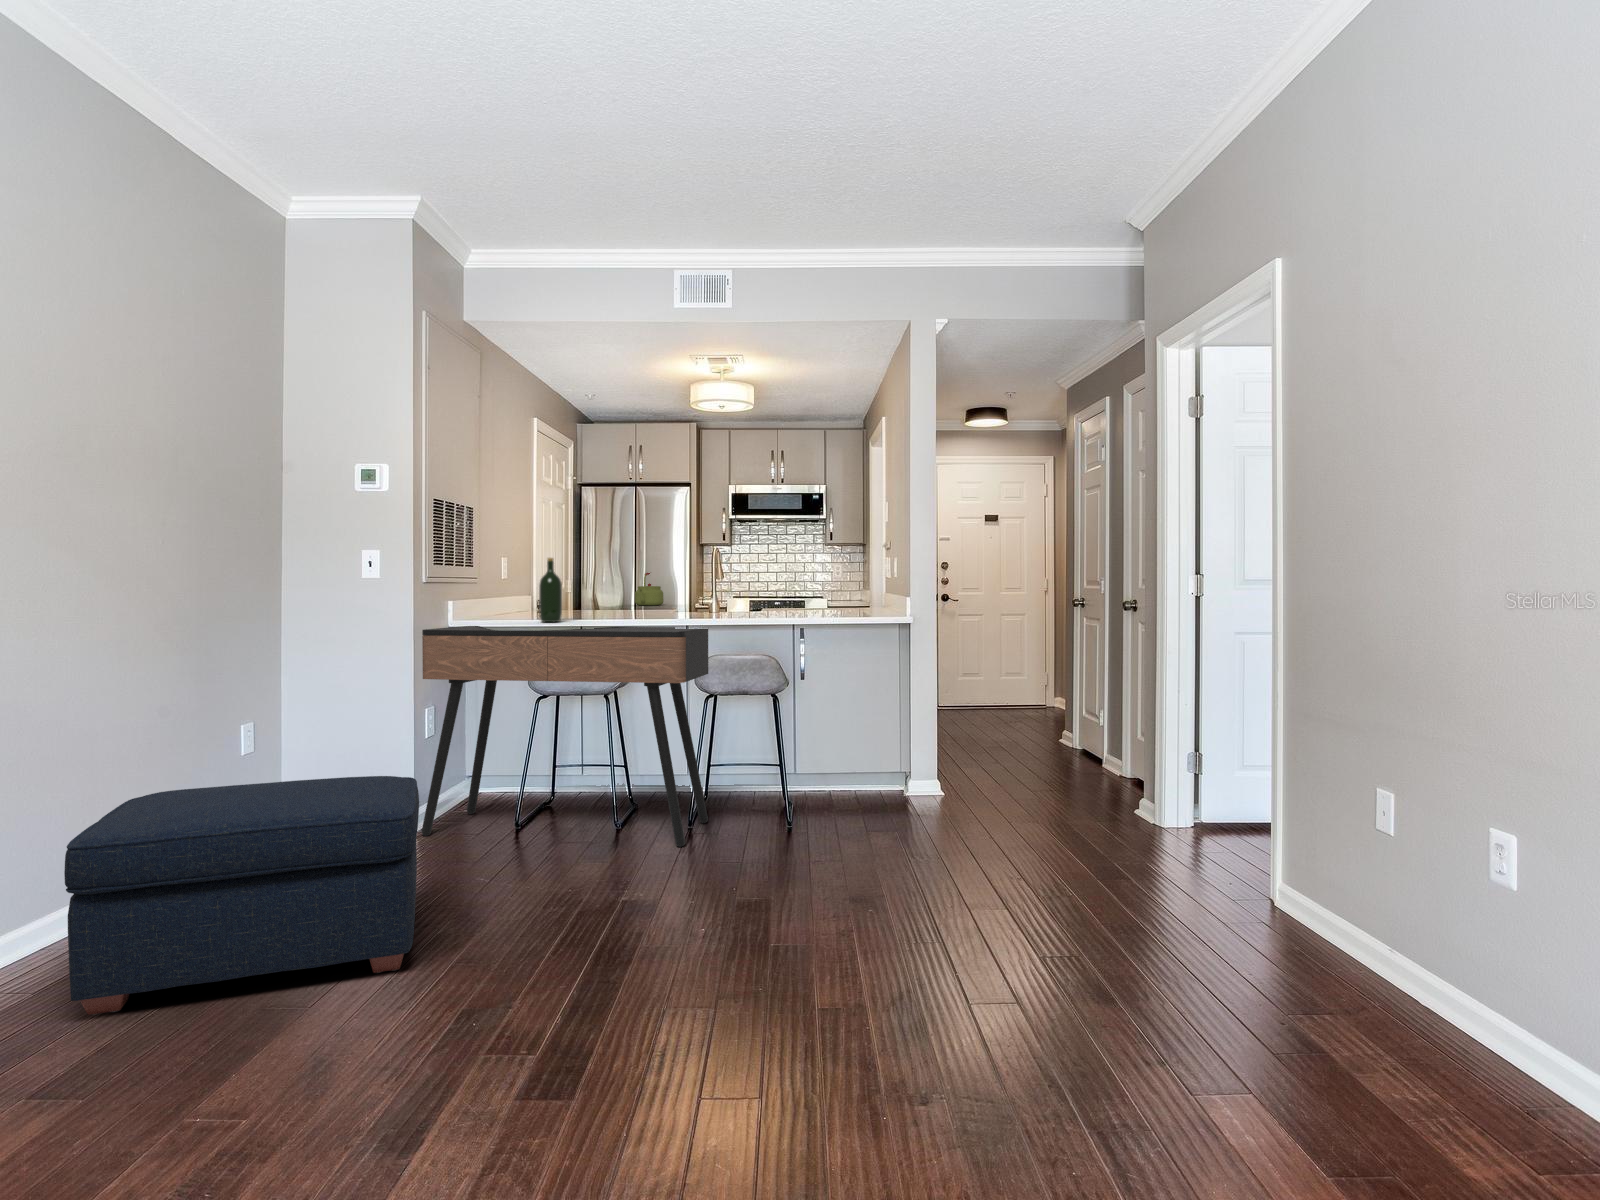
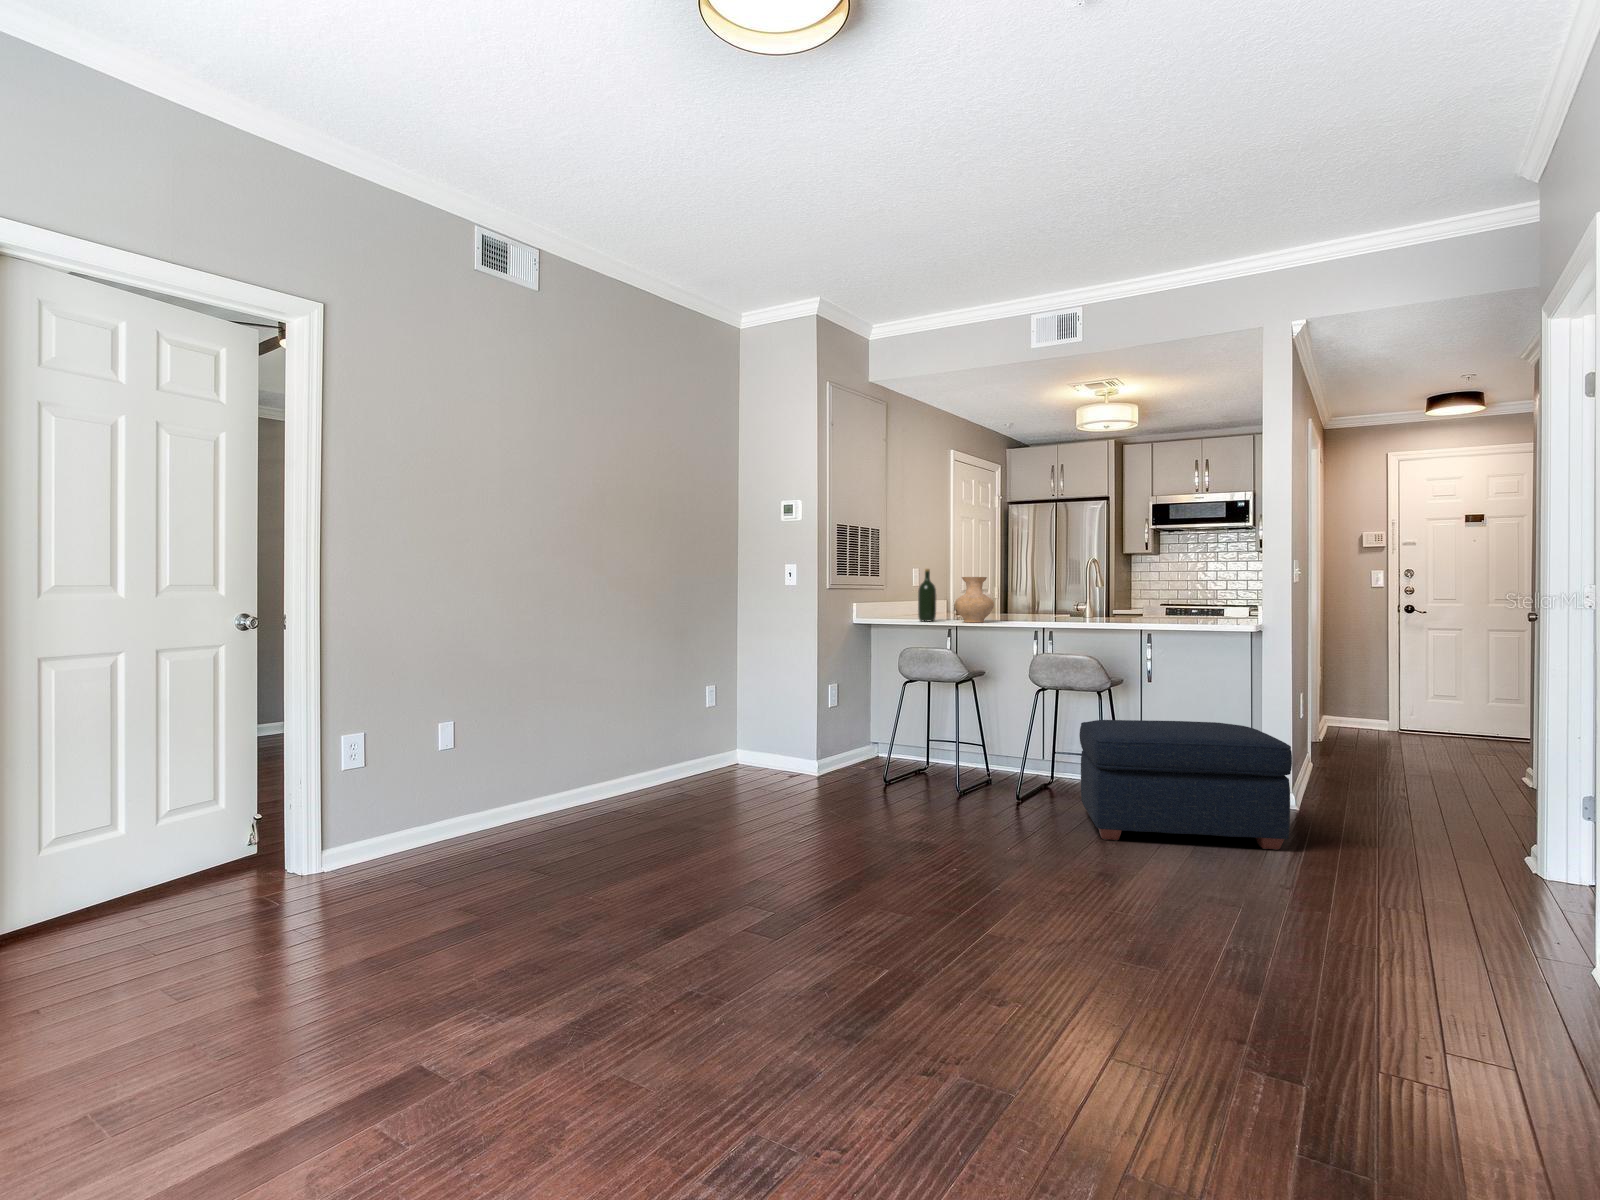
vase: none [586,568,634,622] -> present [954,577,994,622]
kettle: present [635,573,664,605] -> none [1052,581,1079,612]
console table: present [422,626,708,847] -> none [818,622,1041,813]
ottoman: present [64,776,419,1015] -> present [1079,720,1292,850]

